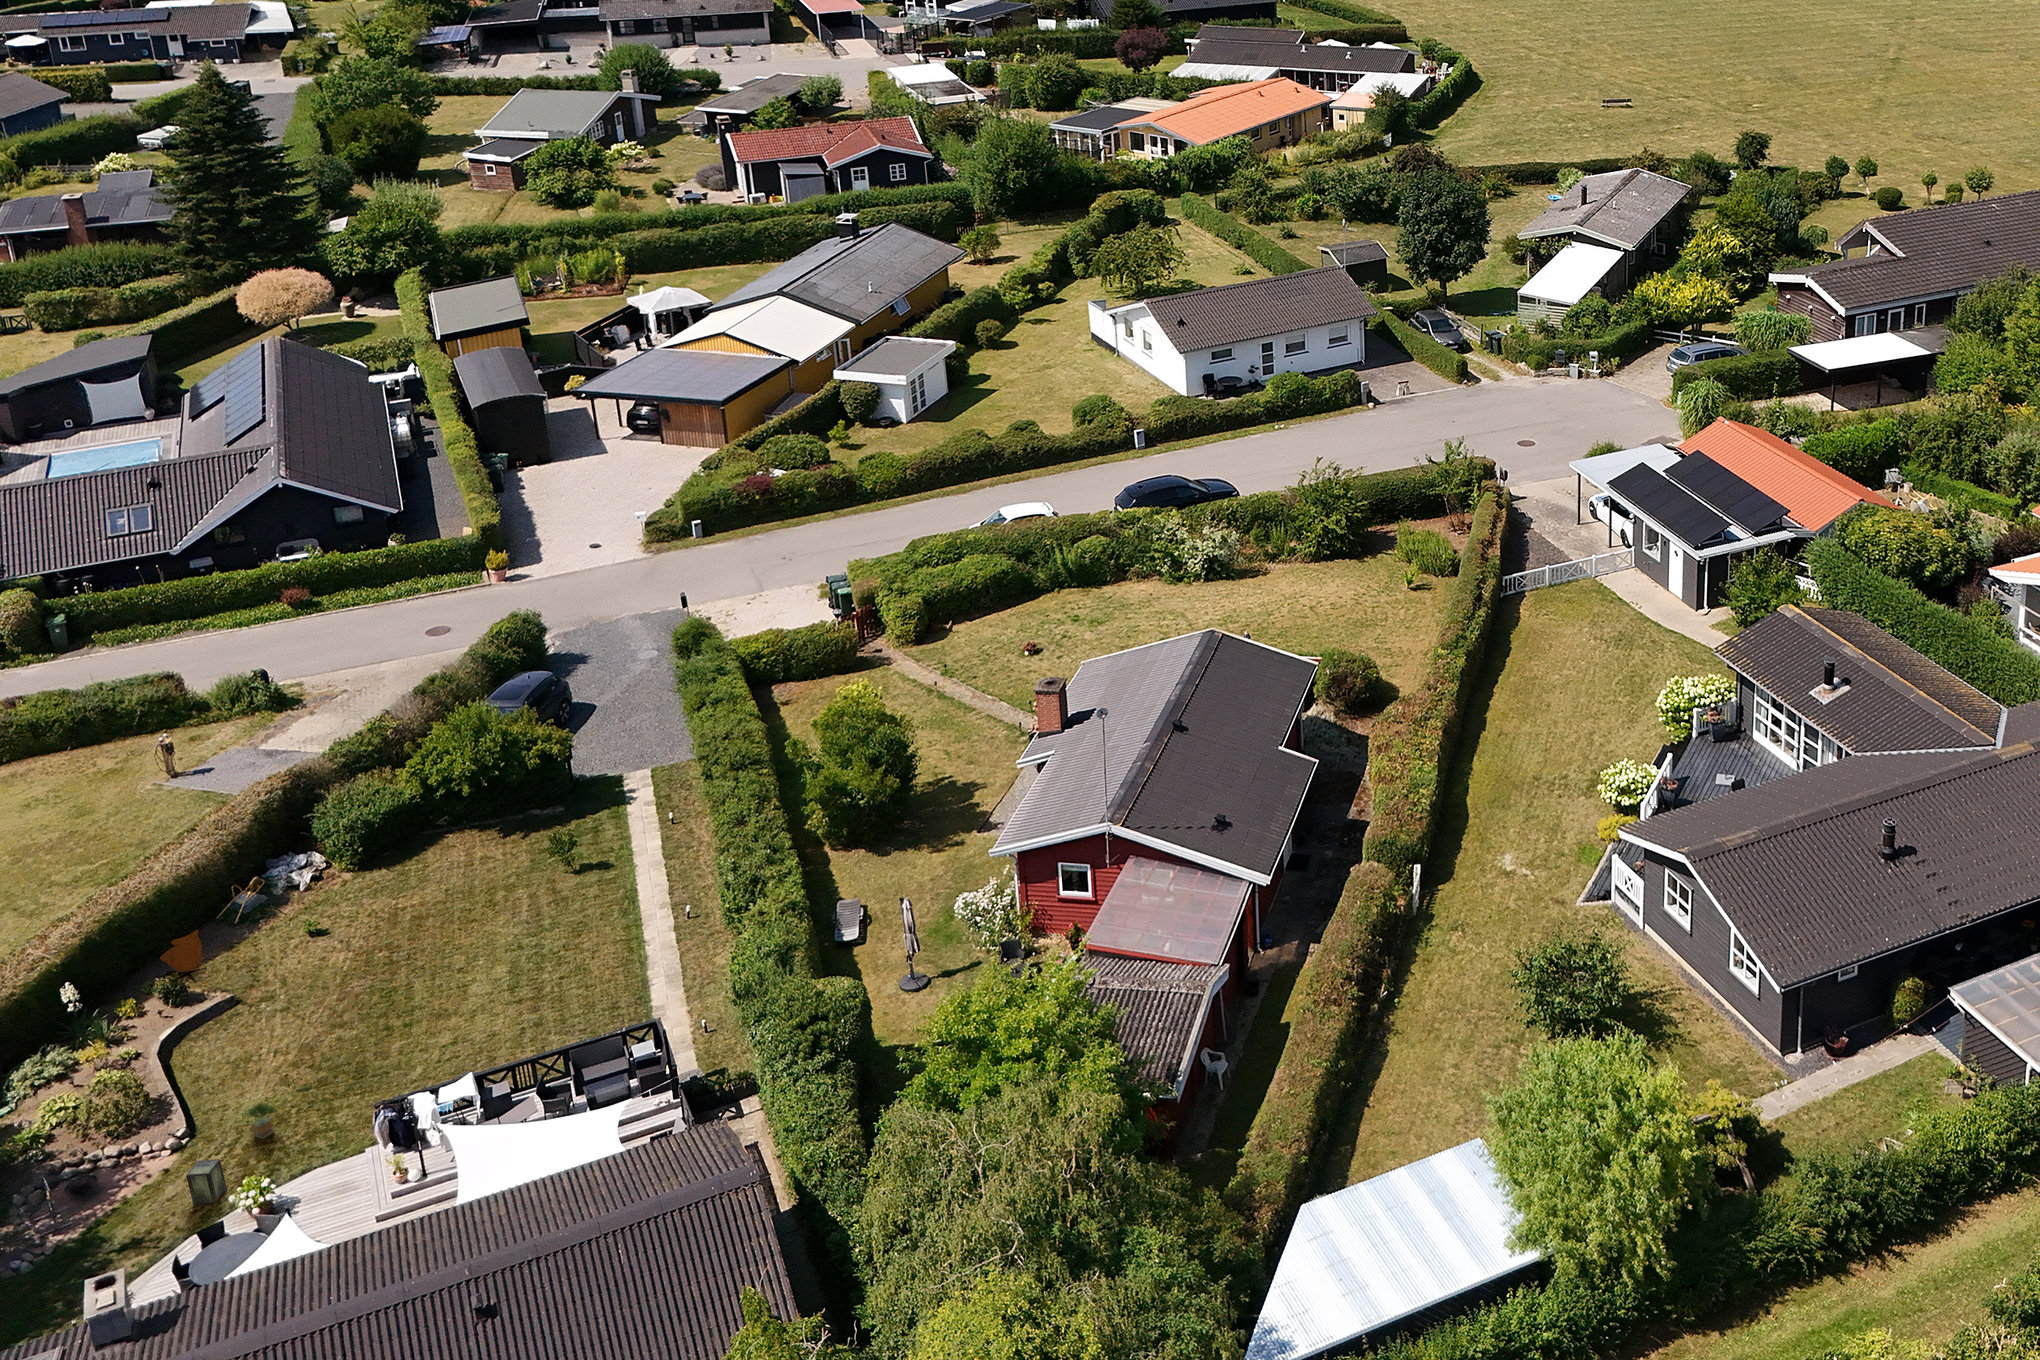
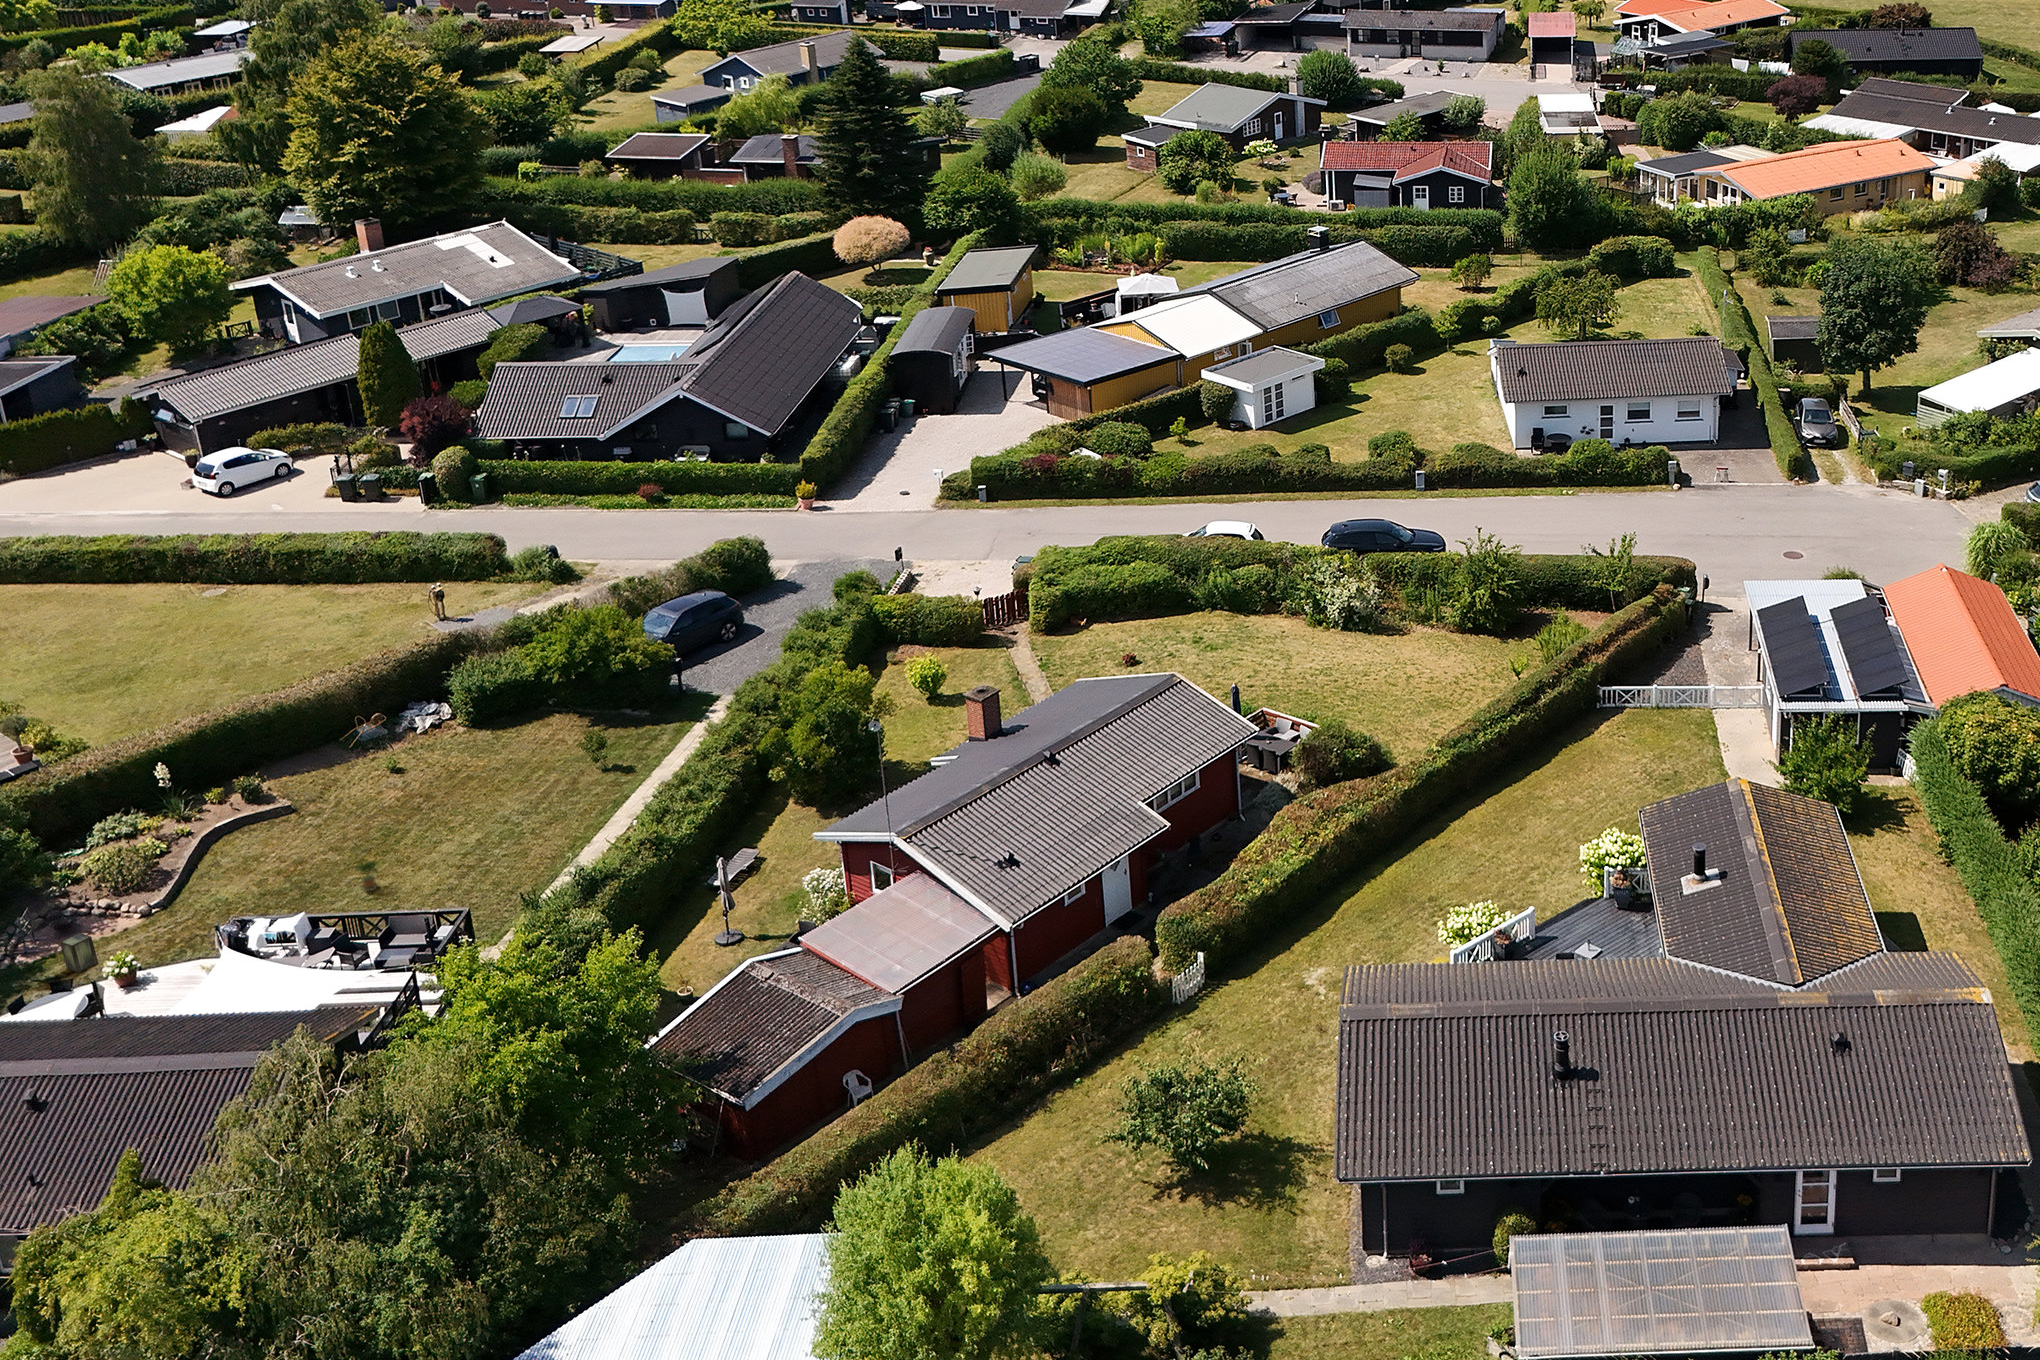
lounge chair: present [160,930,206,985] -> none [263,742,303,786]
potted tree: present [247,1102,276,1140] -> present [356,862,378,892]

